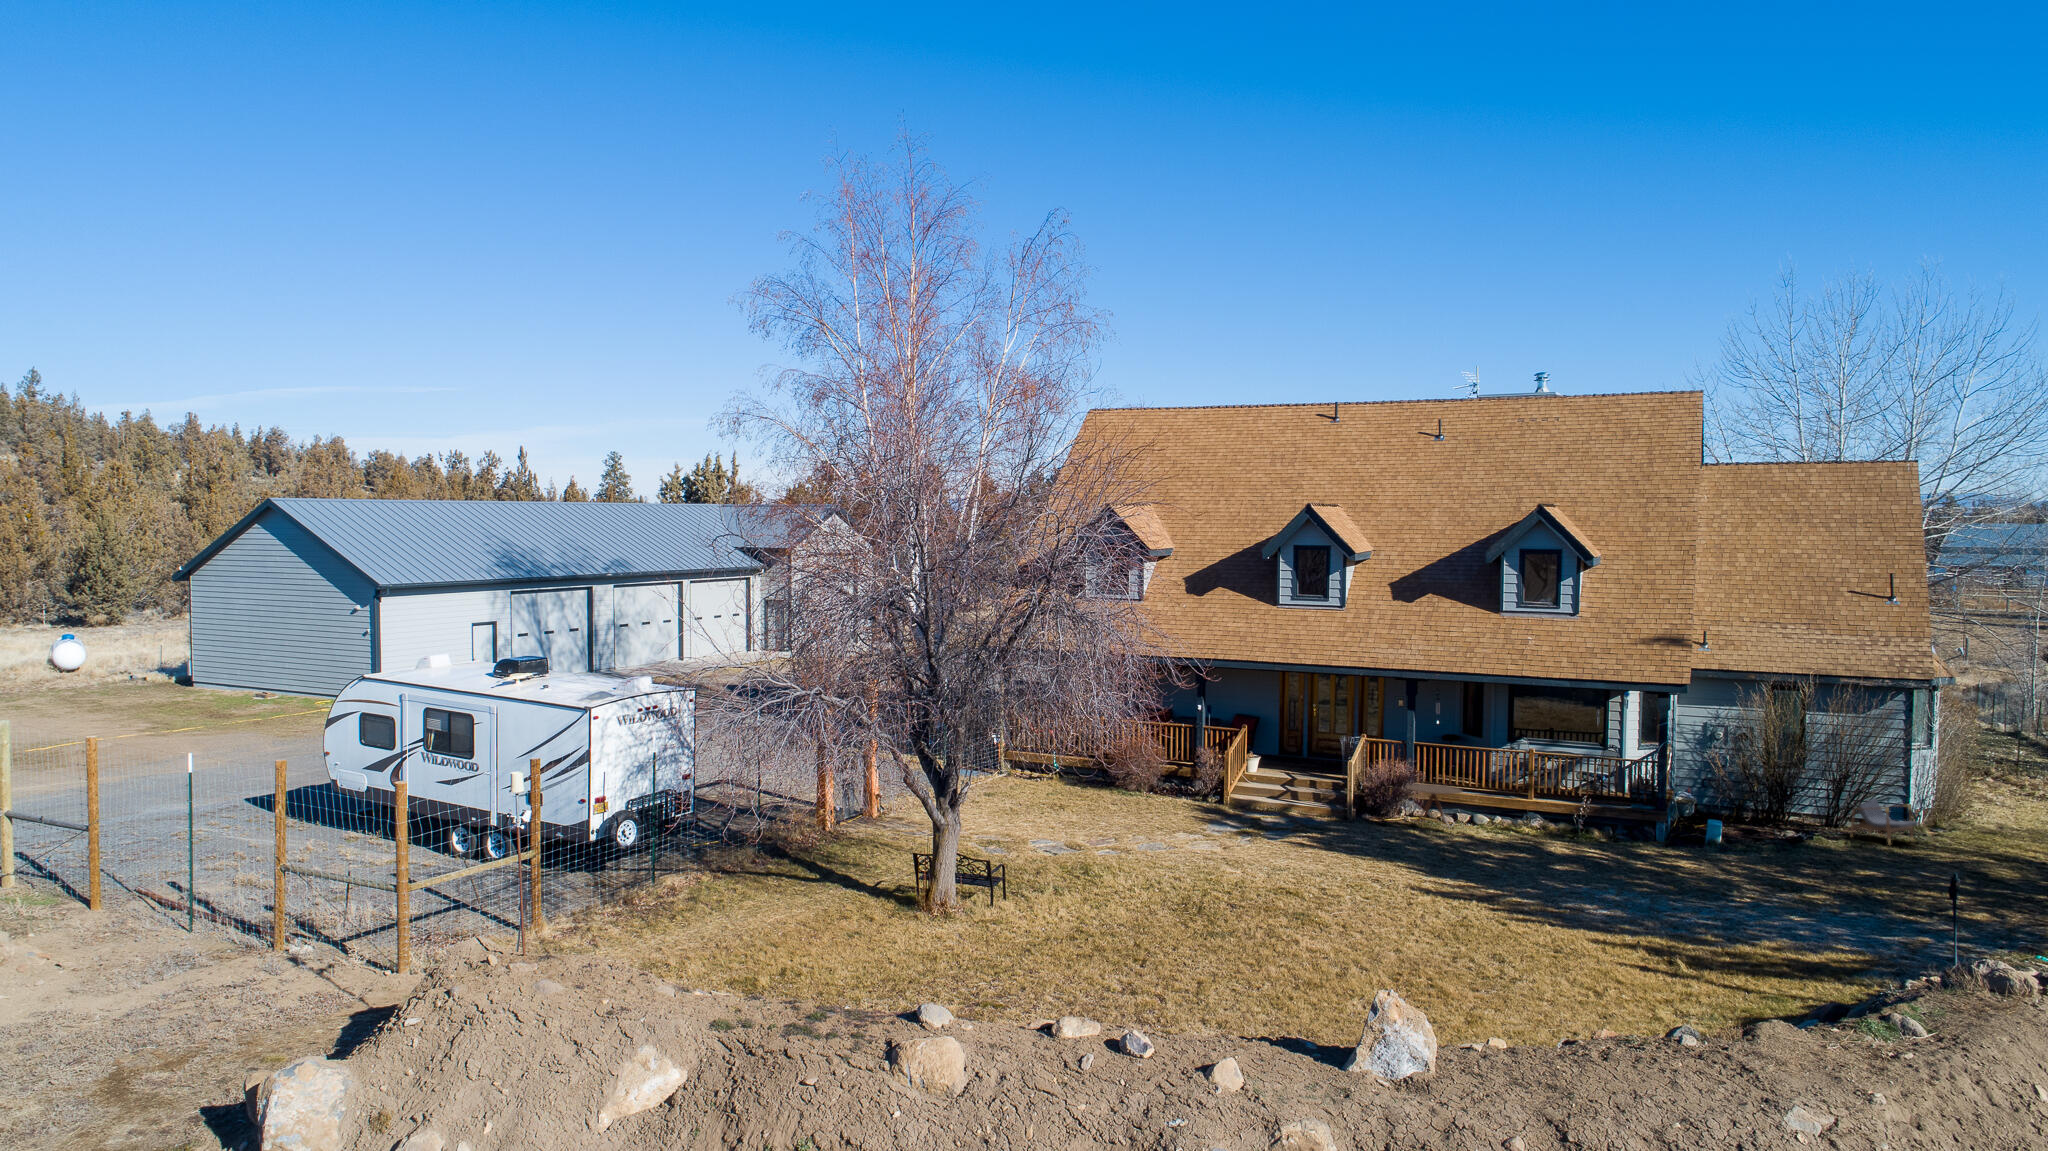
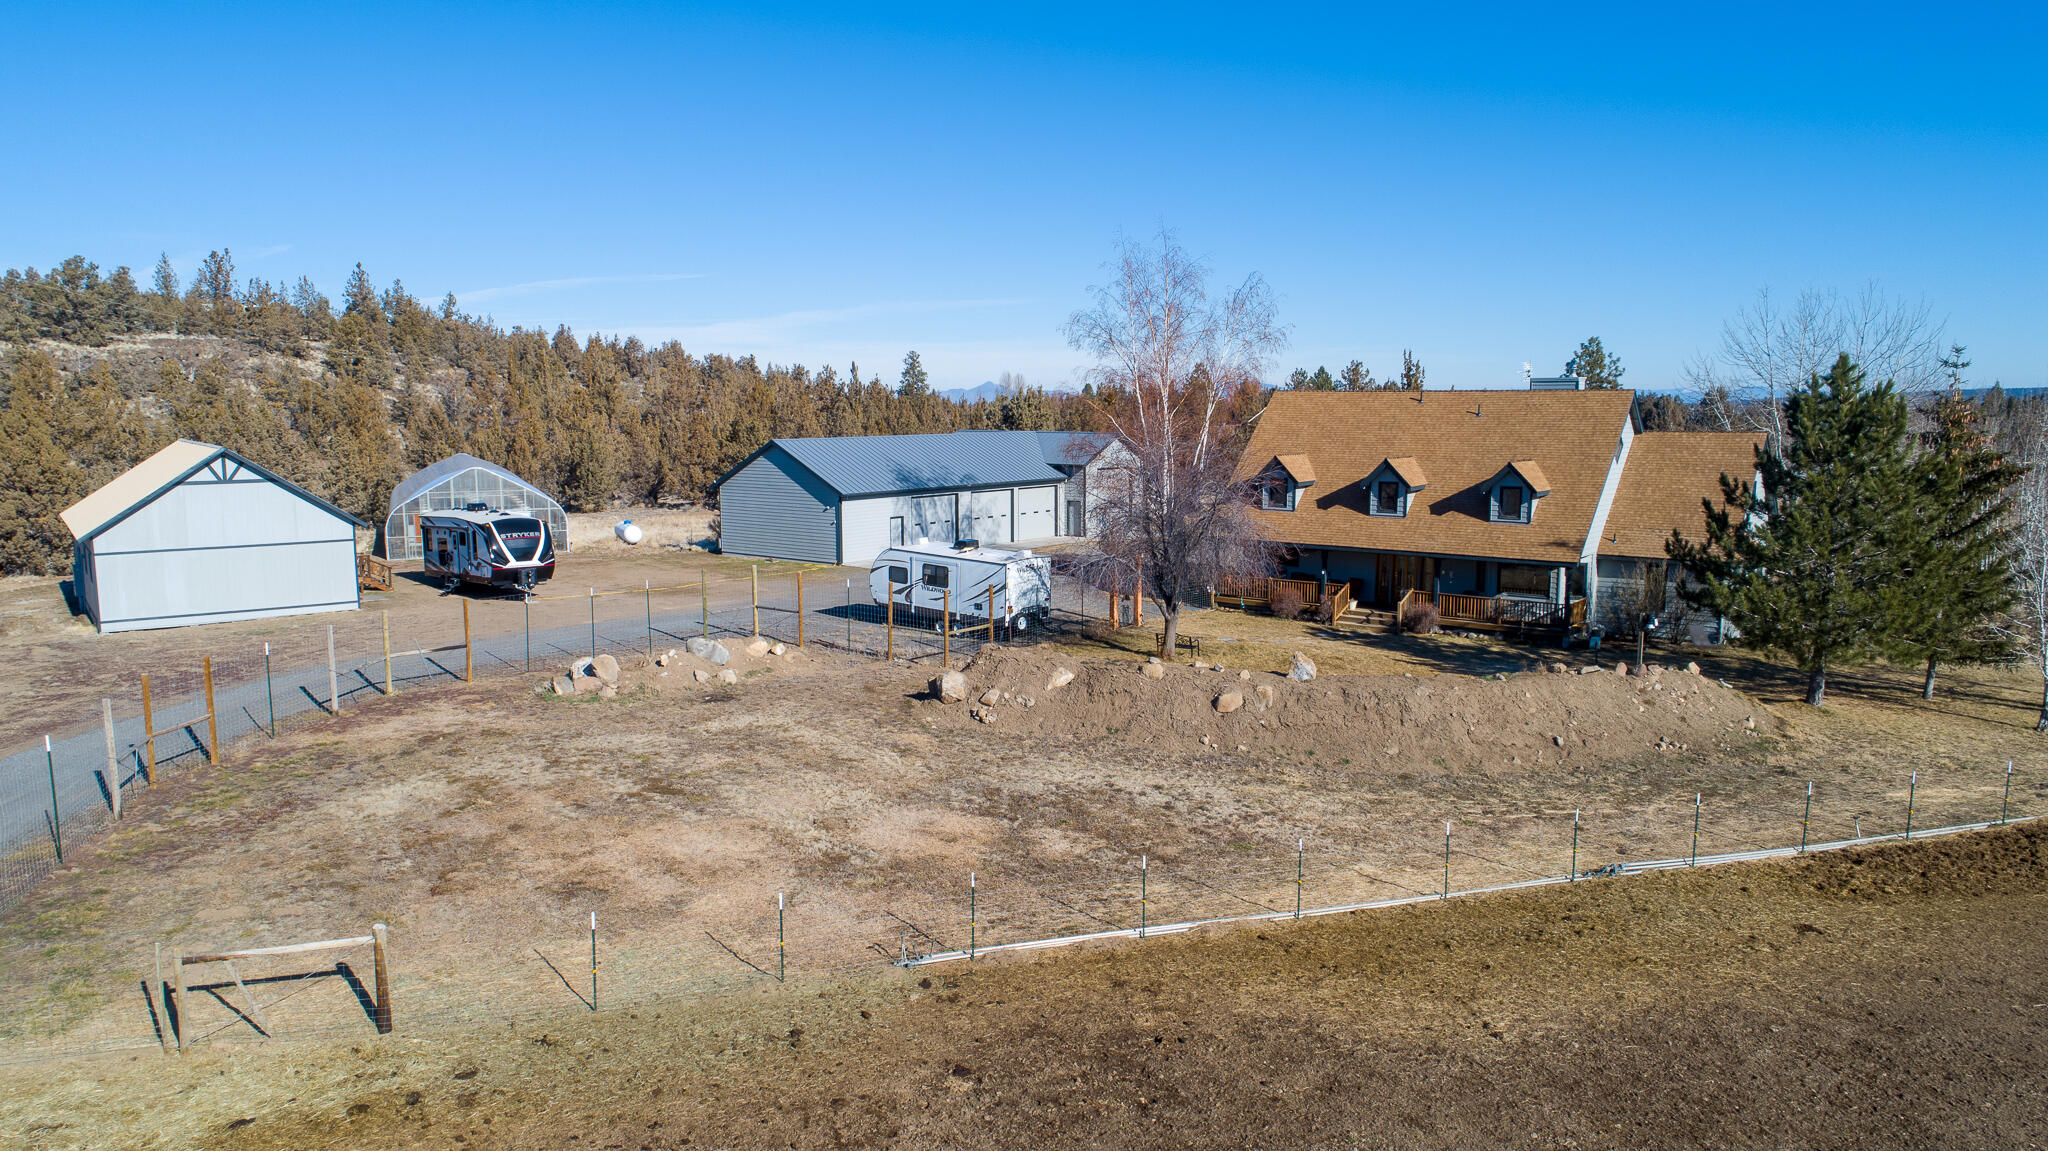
round table: present [1406,784,1462,826] -> none [1422,617,1453,641]

